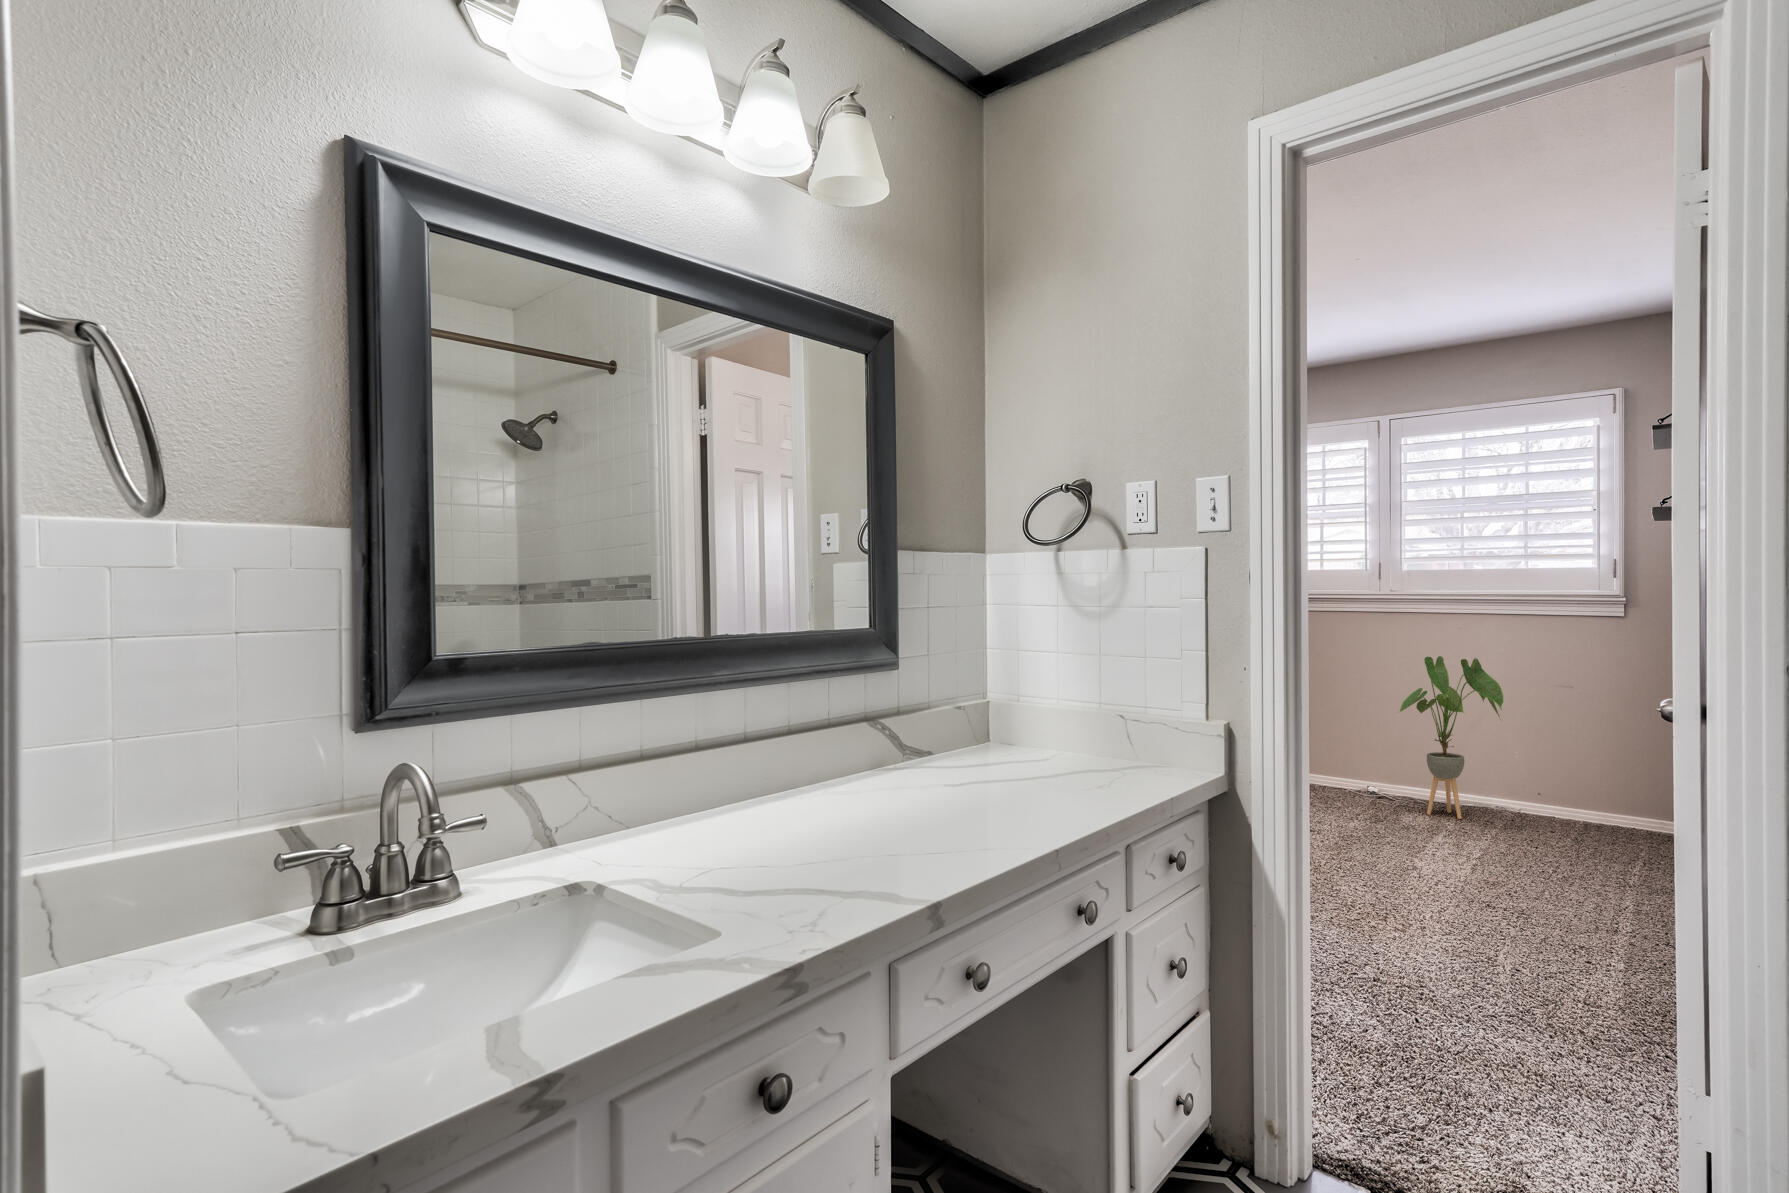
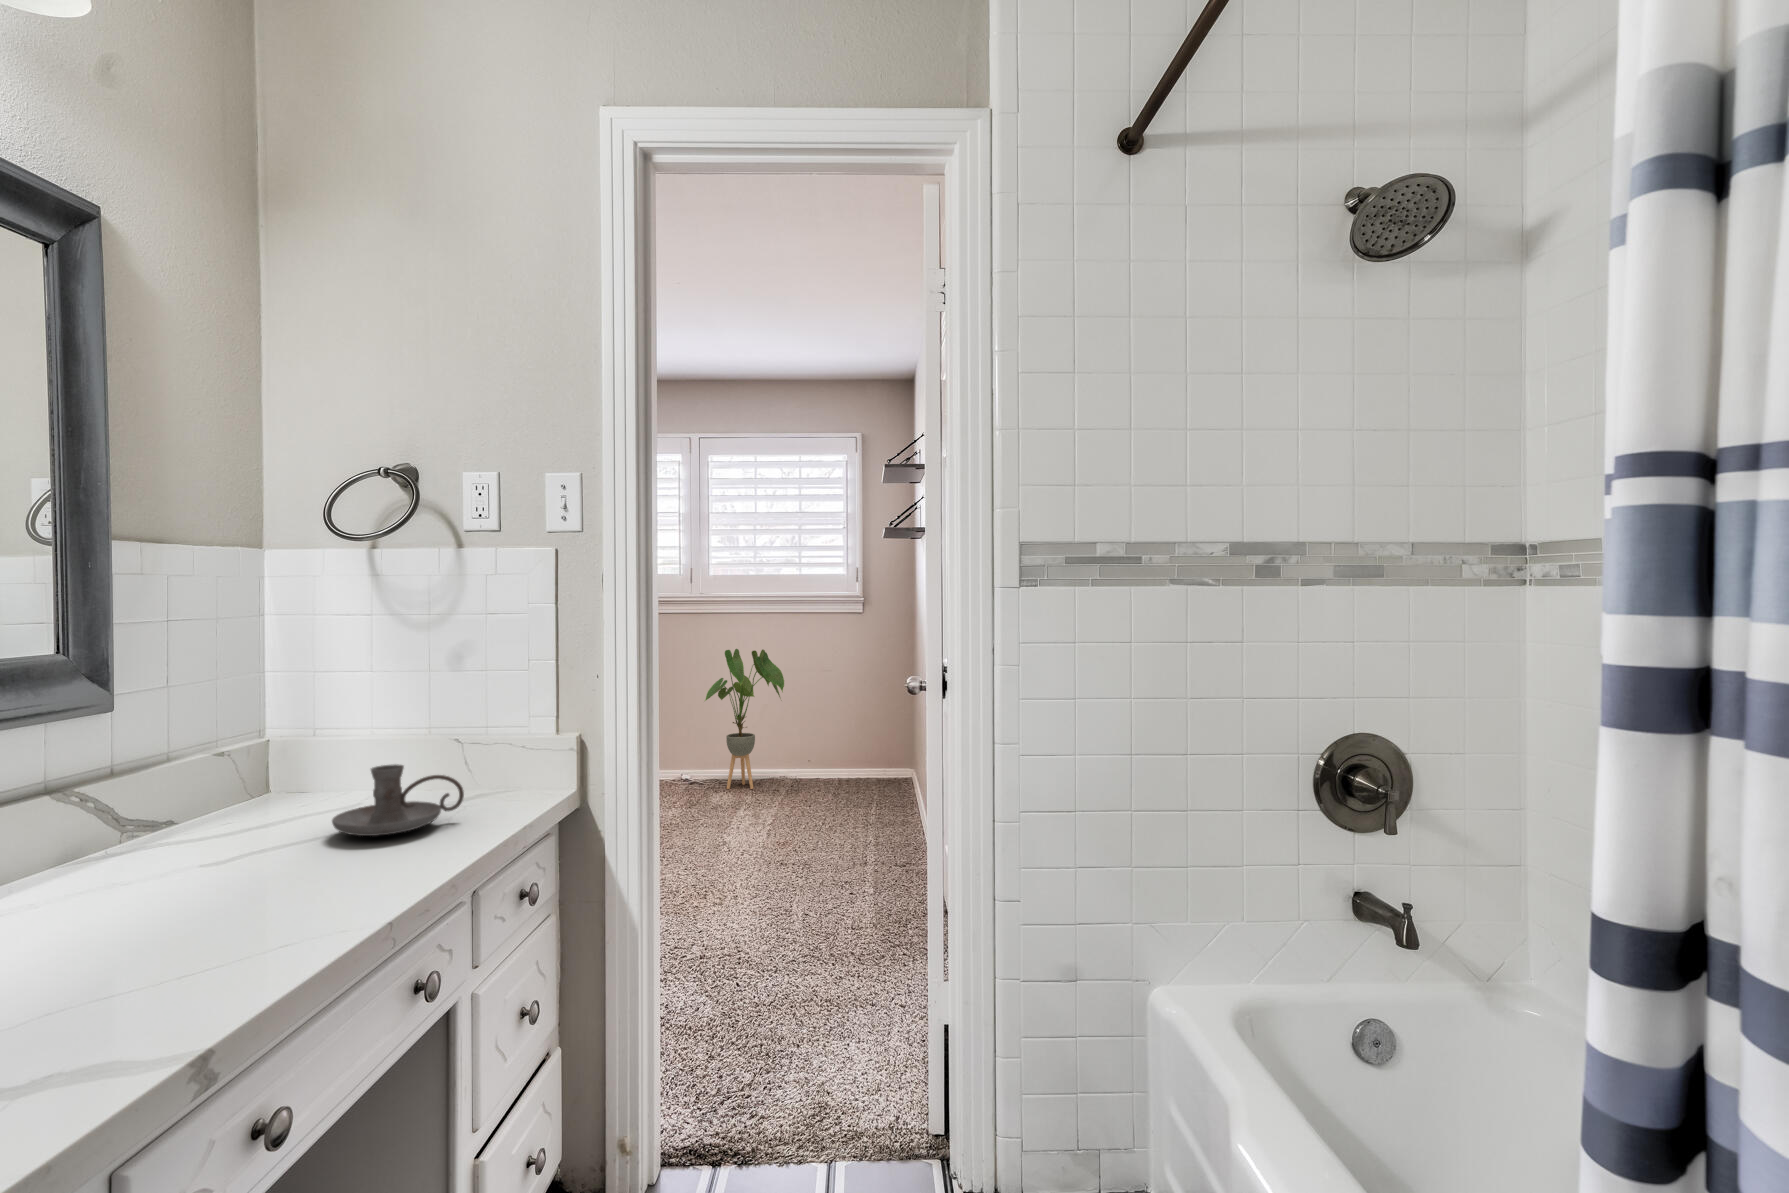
candle holder: none [1026,729,1125,785] -> present [332,764,464,836]

